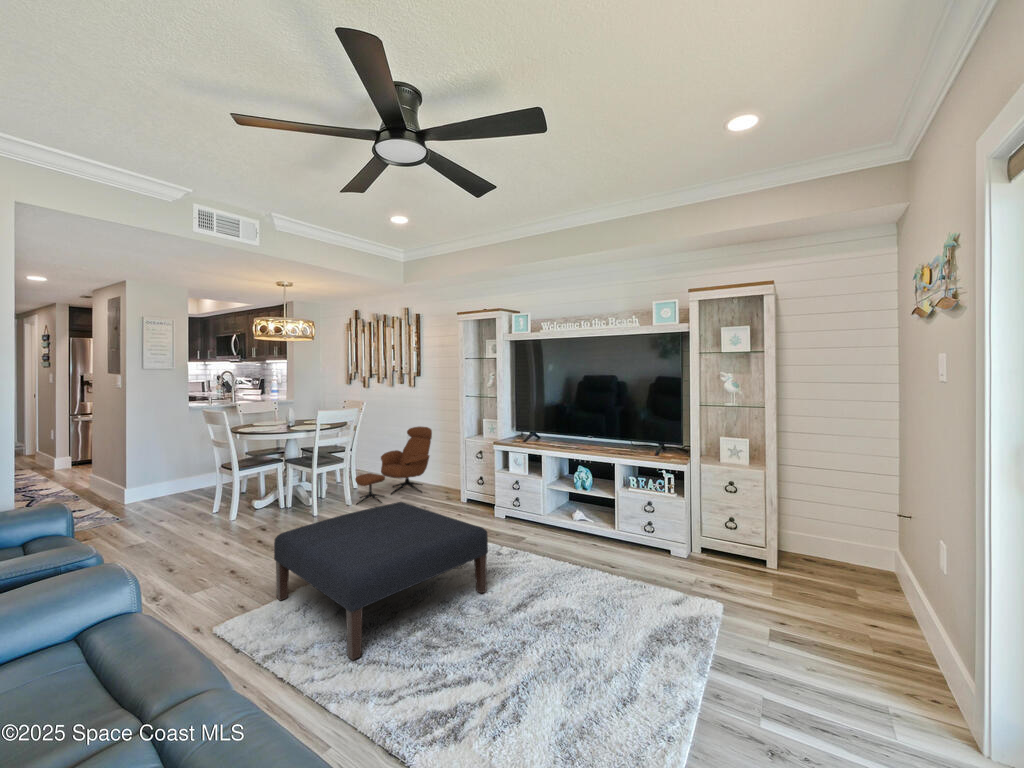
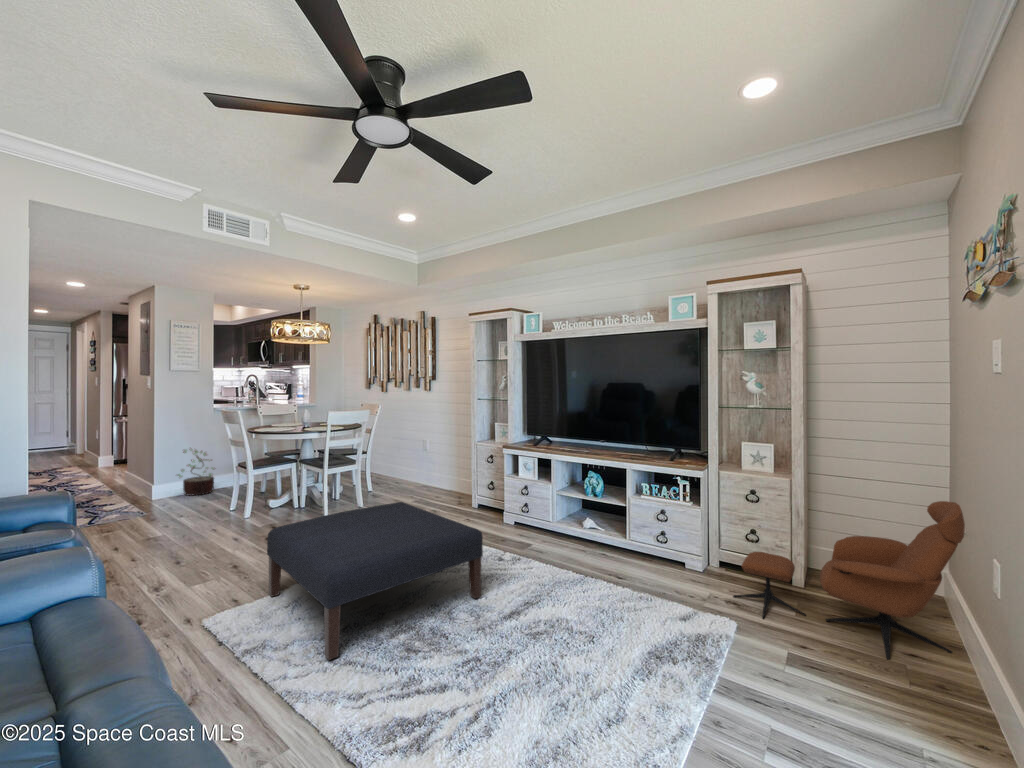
lounge chair: present [355,427,432,504] -> present [733,501,965,659]
decorative plant: none [151,449,193,498] -> present [178,449,214,495]

